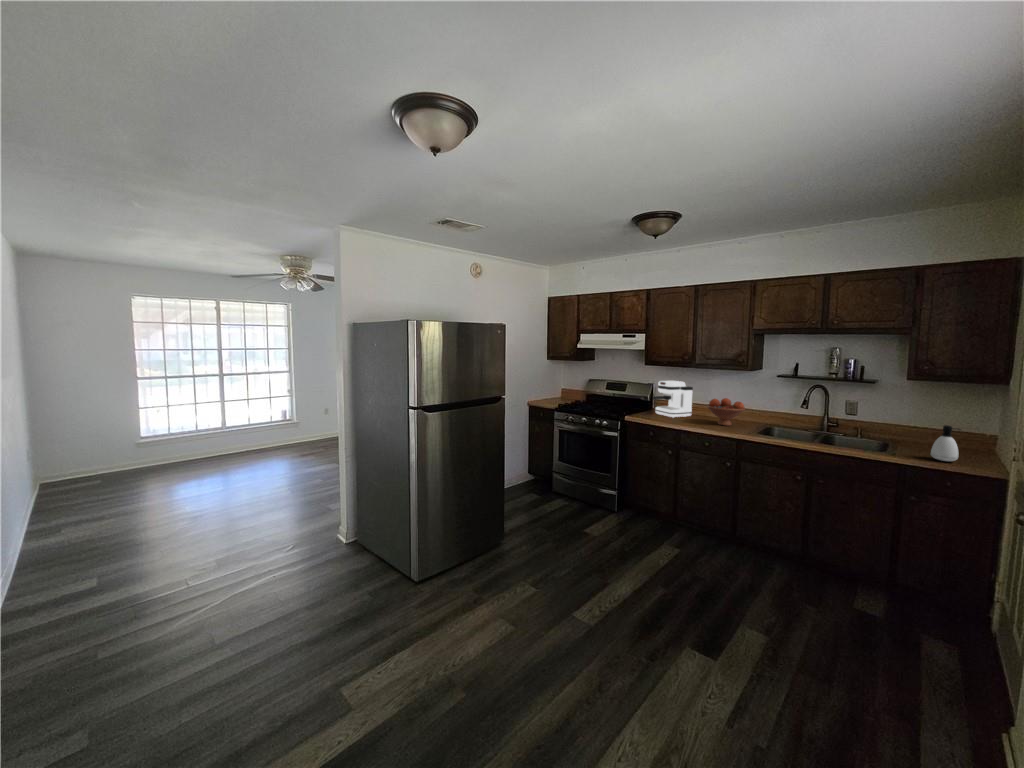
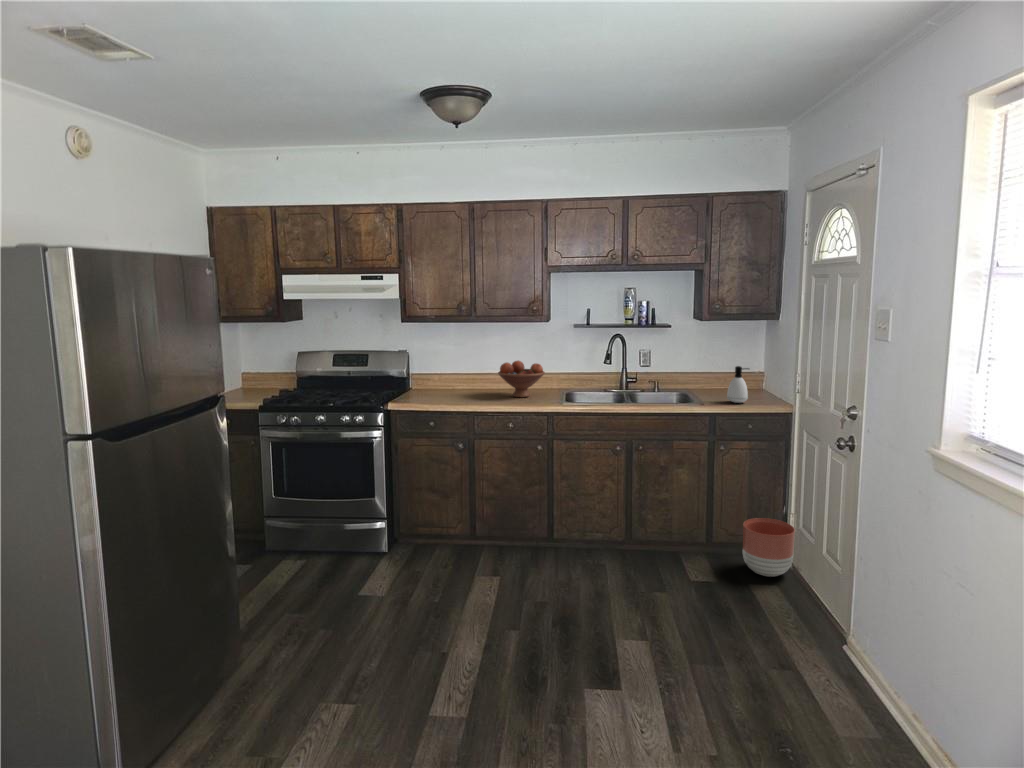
coffee maker: present [653,381,693,418] -> none [422,343,472,396]
planter: none [921,576,995,643] -> present [743,518,795,577]

